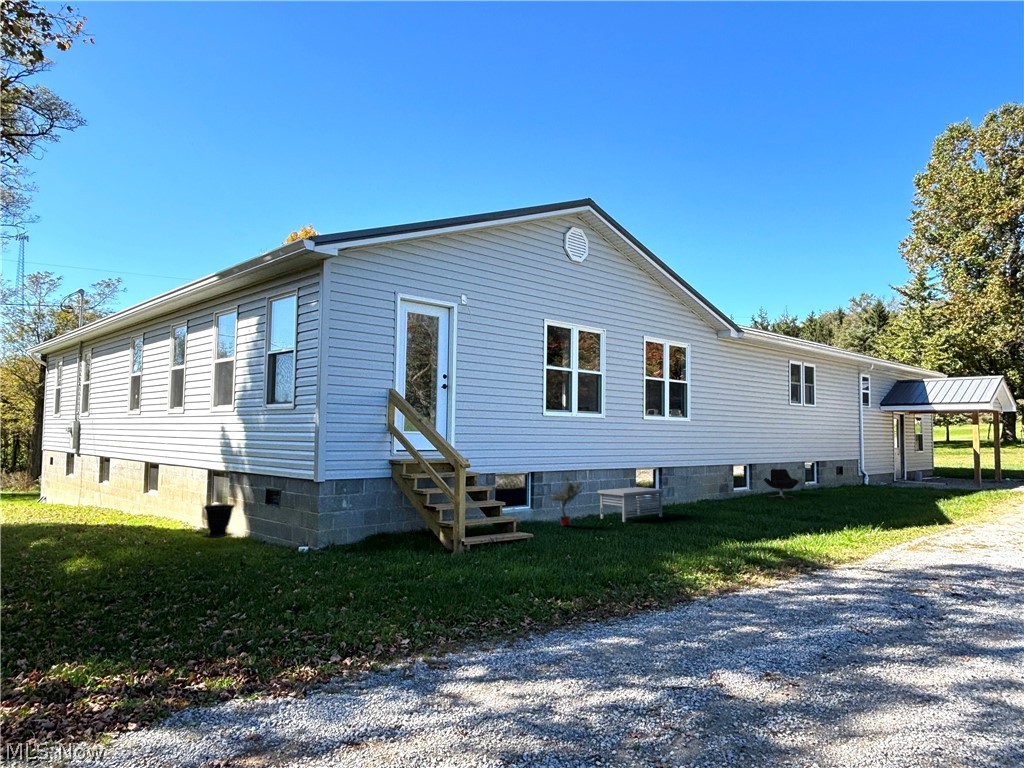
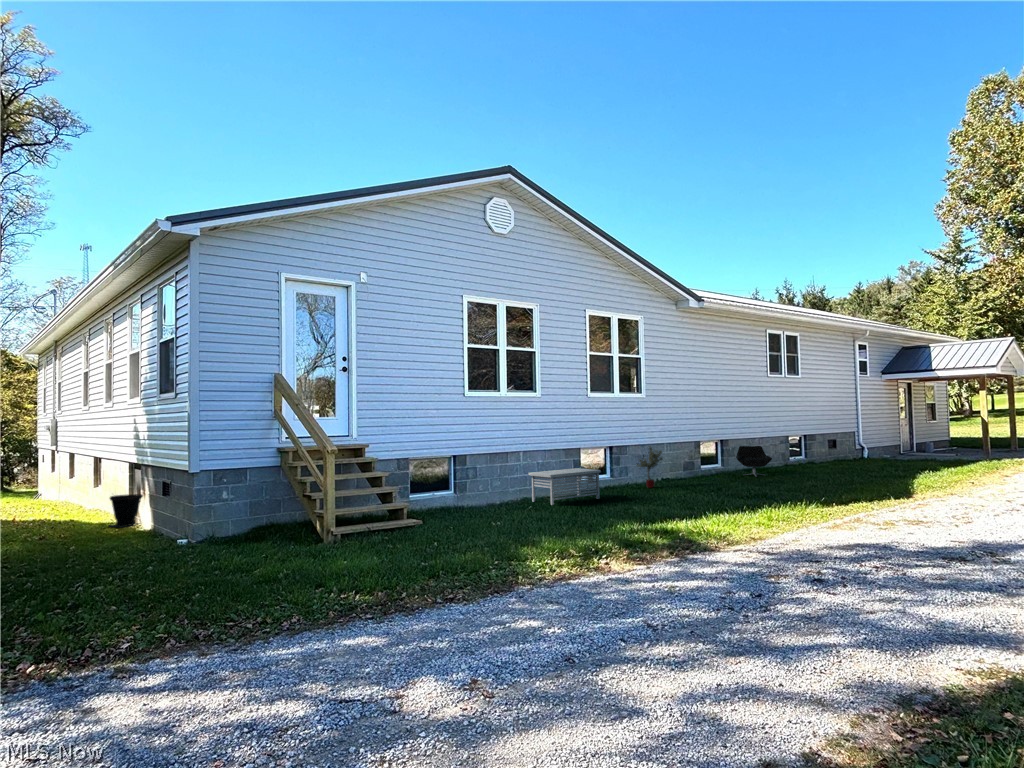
potted tree: present [549,475,582,526] -> present [636,447,663,488]

